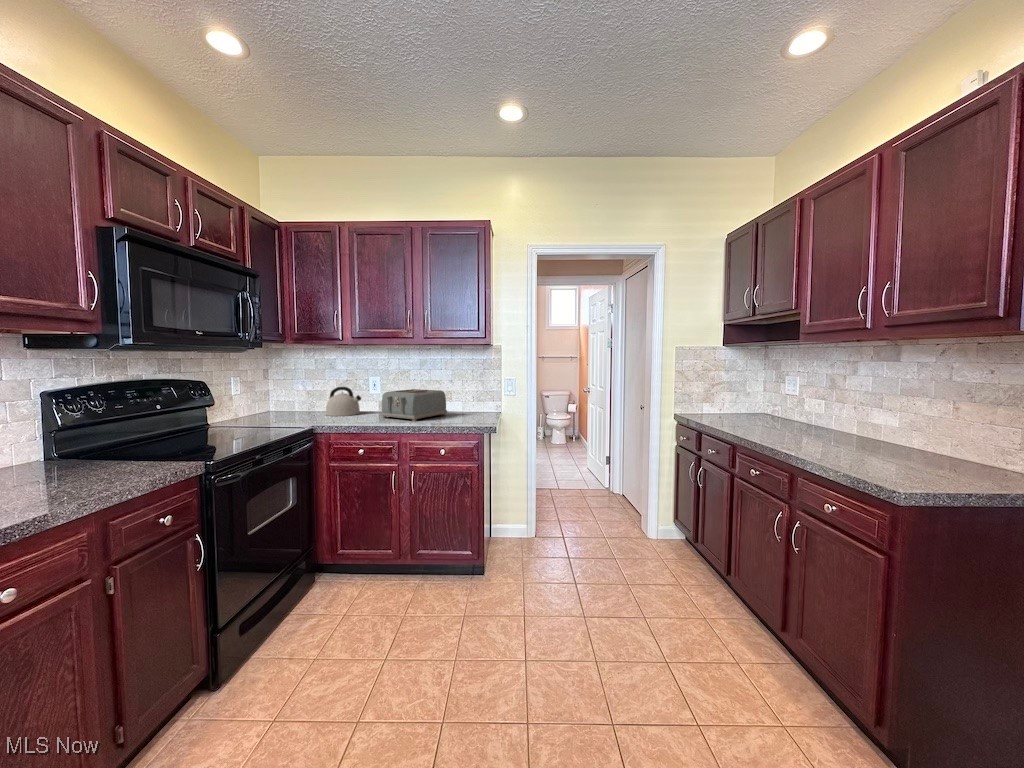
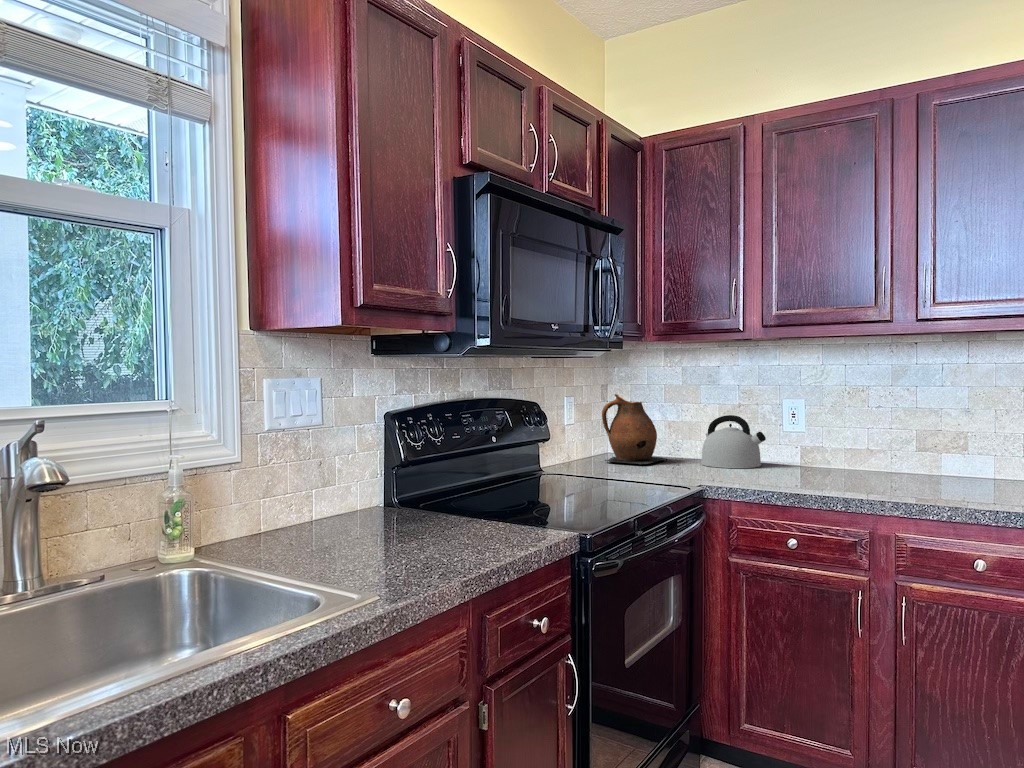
ceramic pitcher: none [260,375,306,418] -> present [602,394,667,465]
toaster: present [381,389,447,421] -> none [813,423,959,490]

